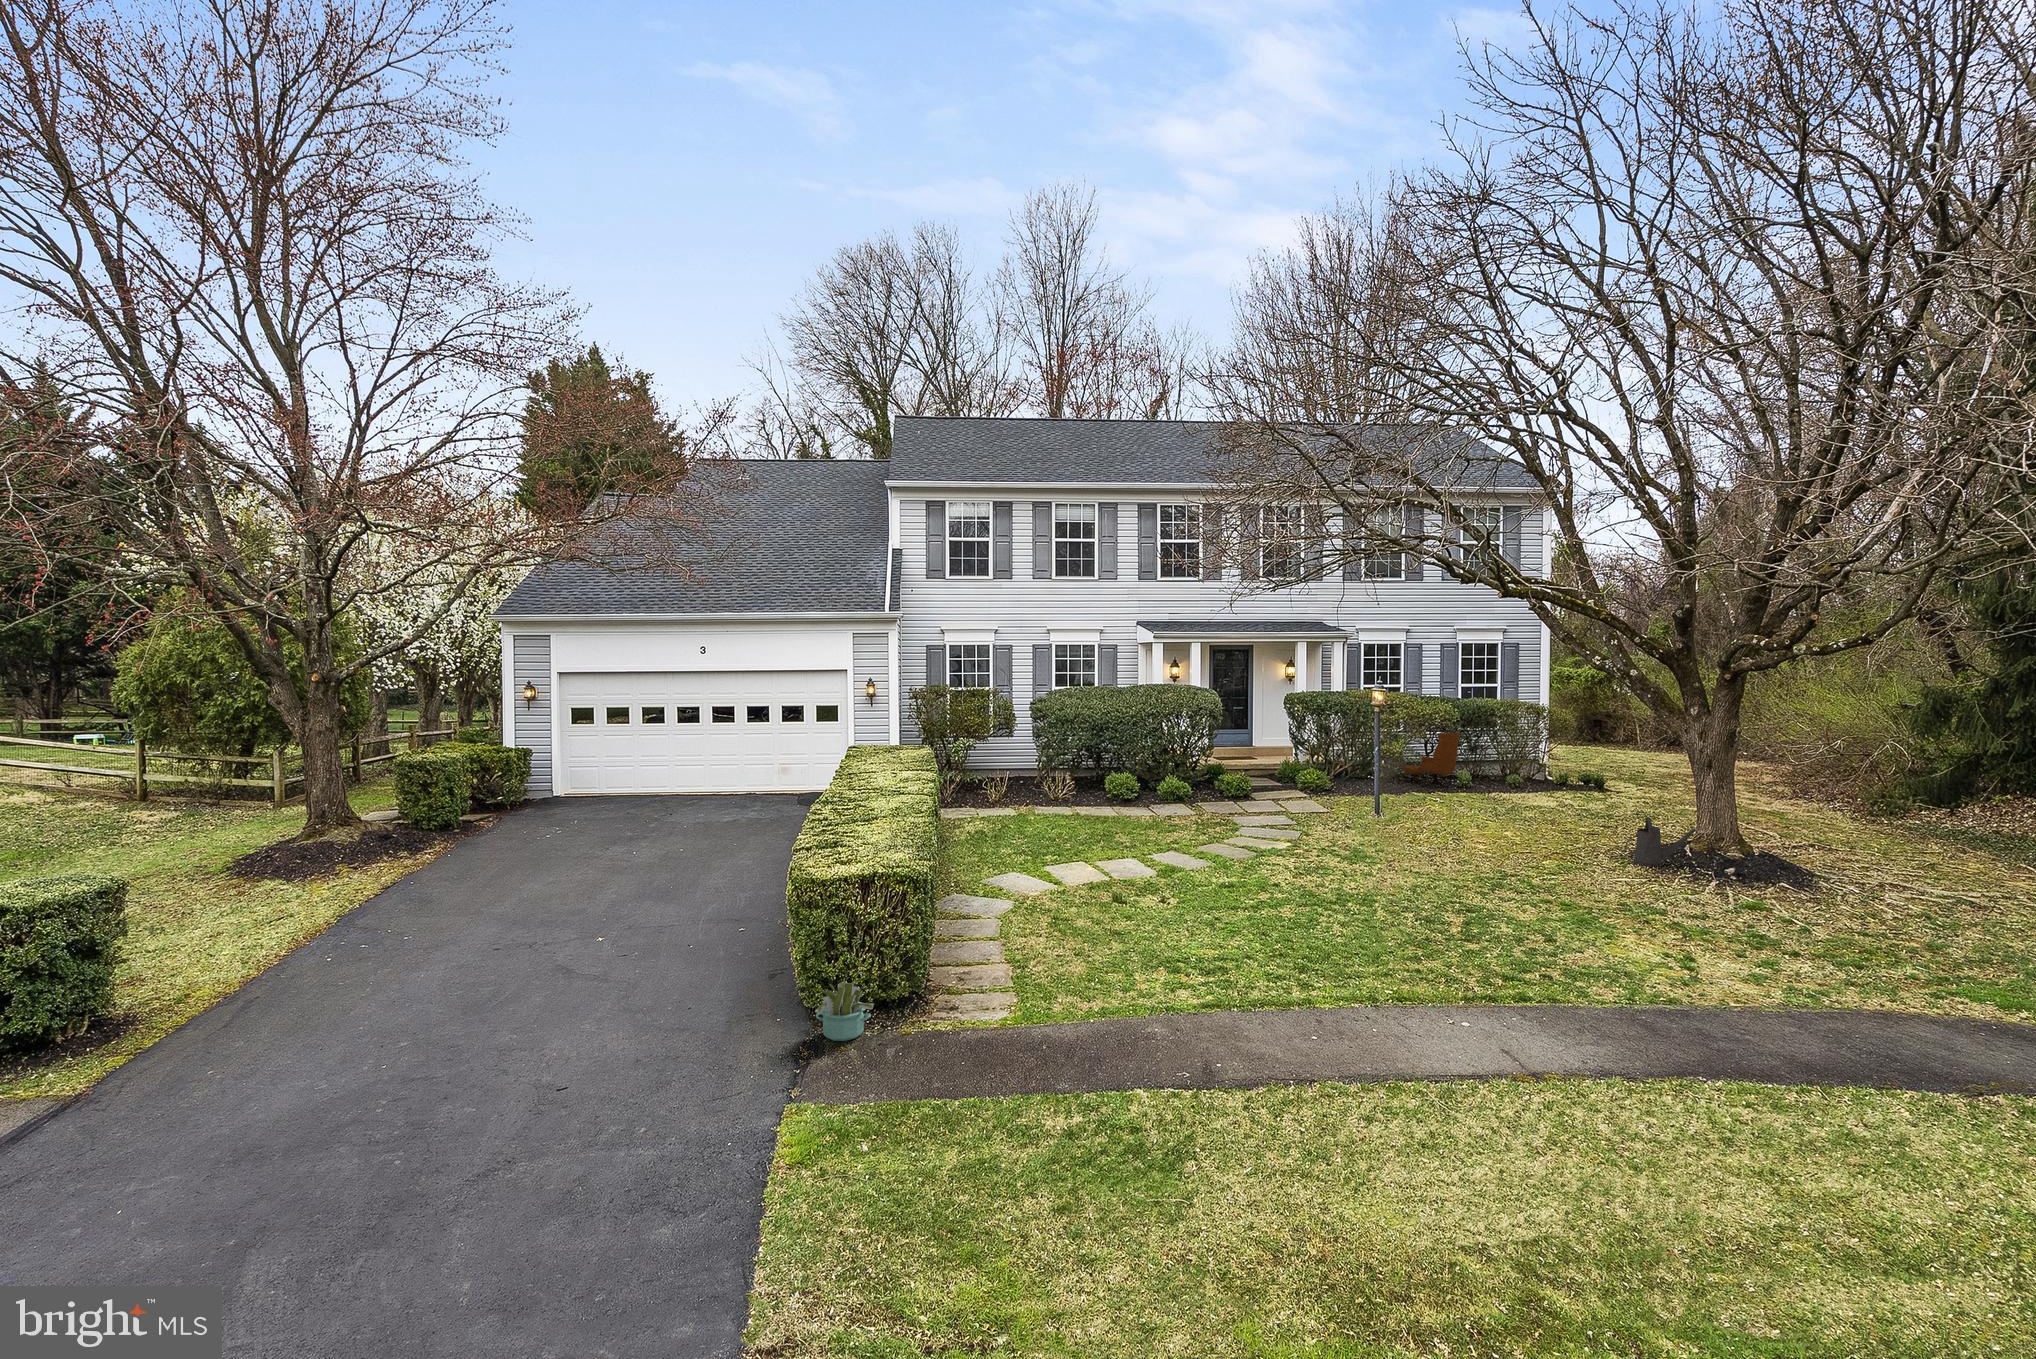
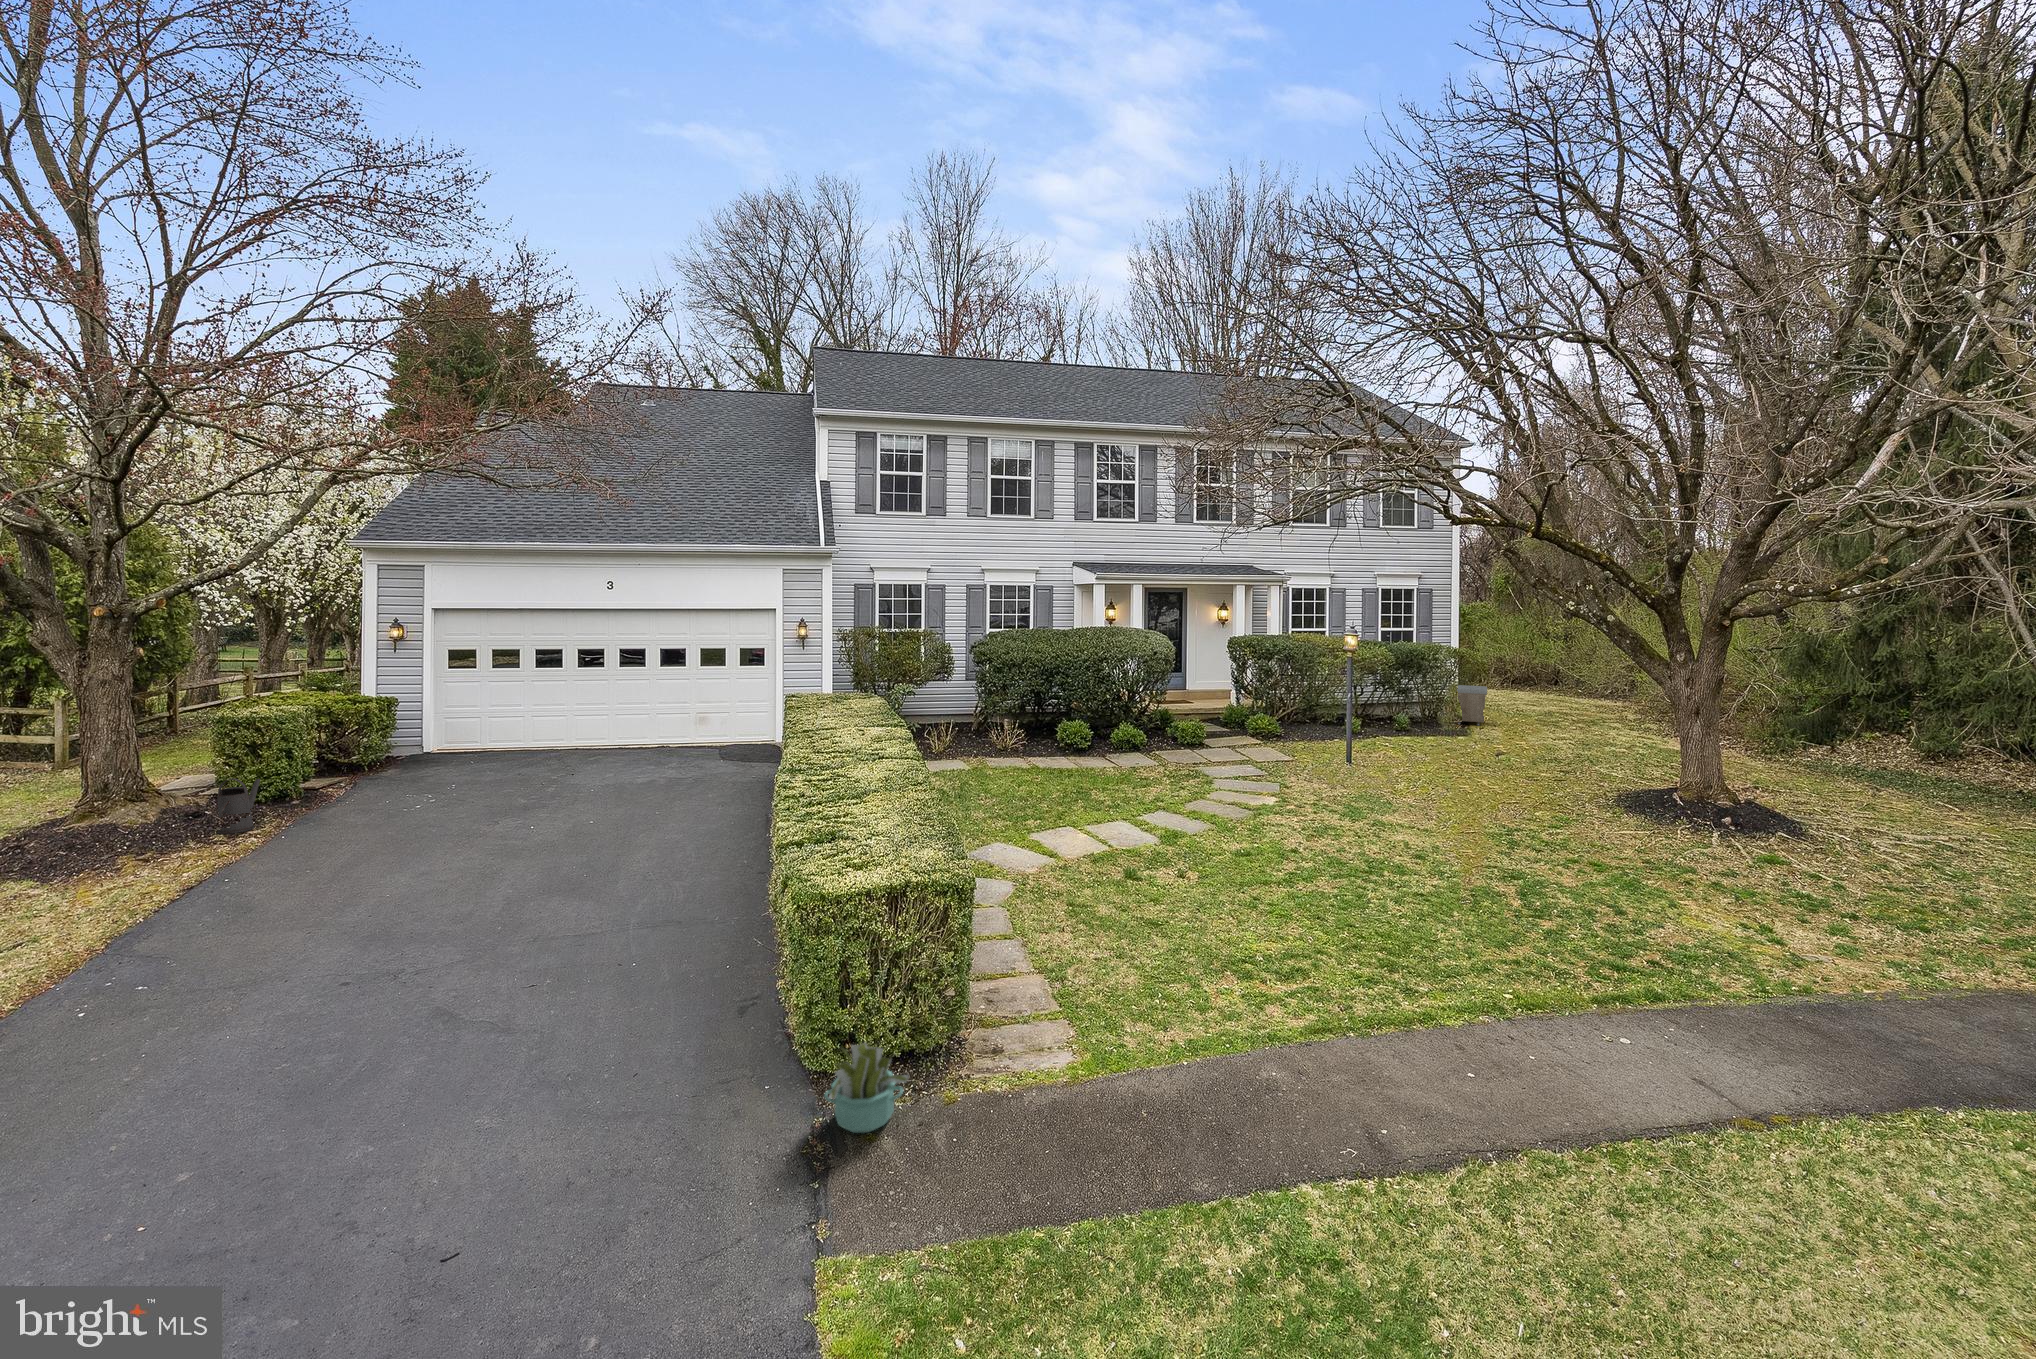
lounge chair: present [1402,732,1460,789] -> none [1327,676,1389,731]
storage bench: none [1540,742,1580,785] -> present [1457,685,1487,725]
watering can: present [1626,818,1695,866] -> present [217,778,260,834]

